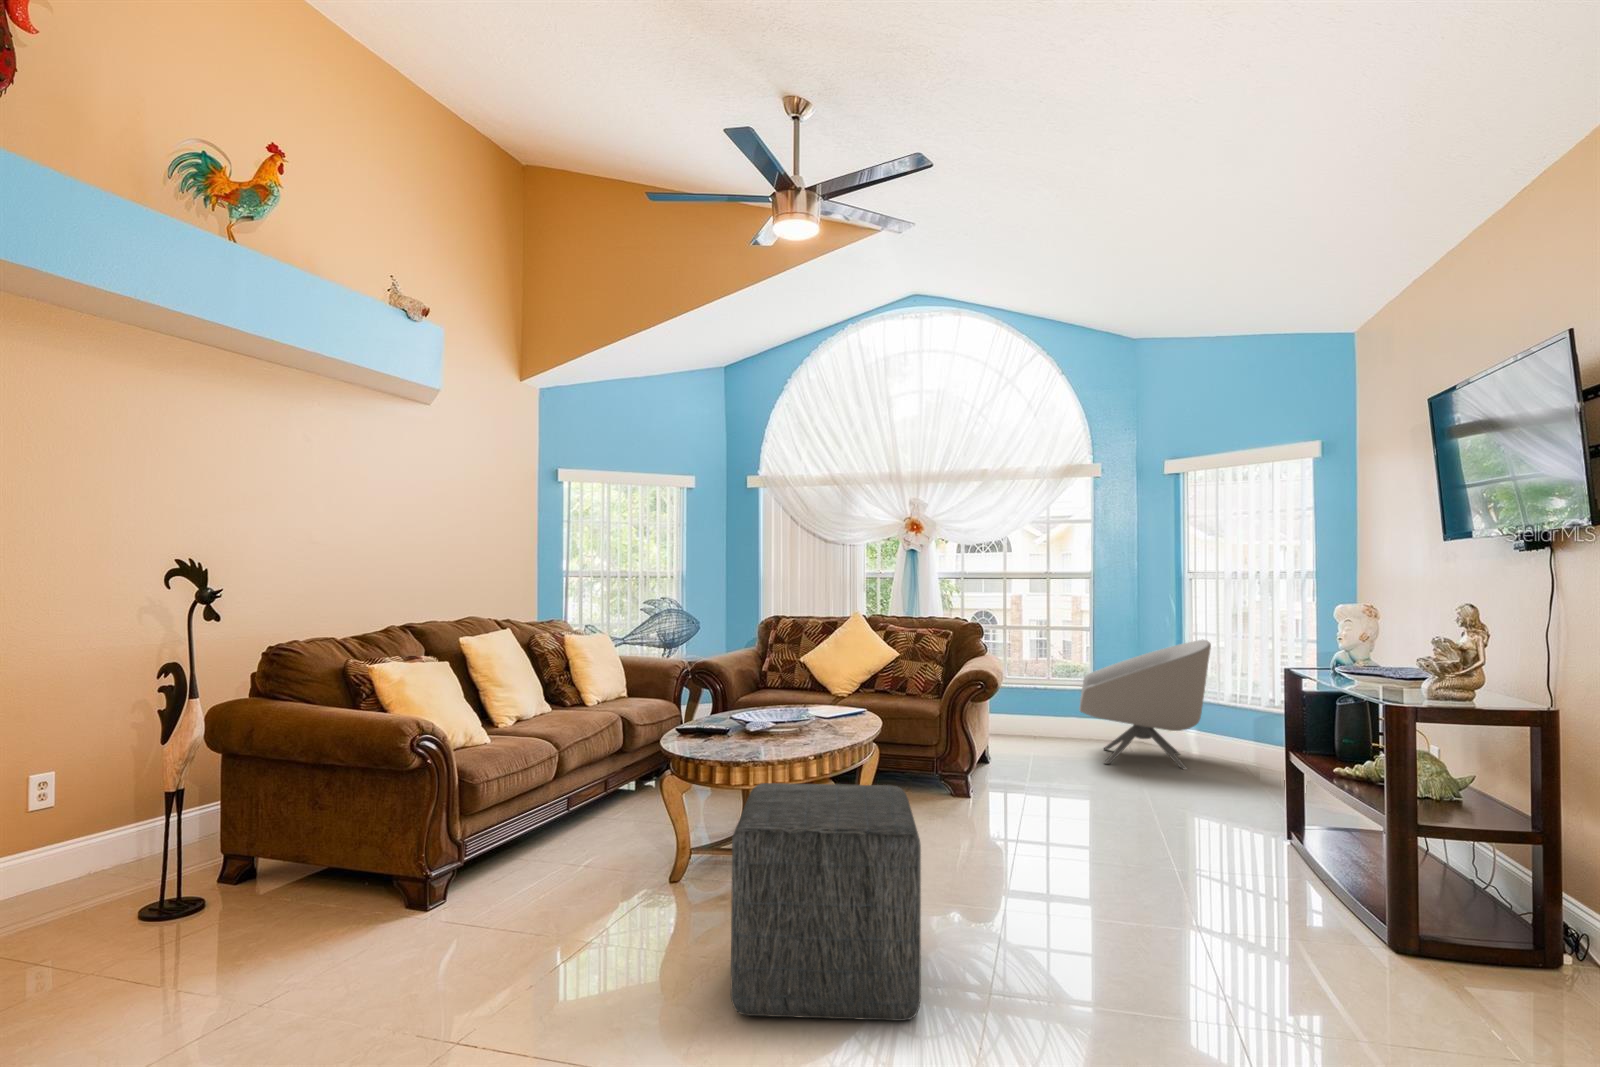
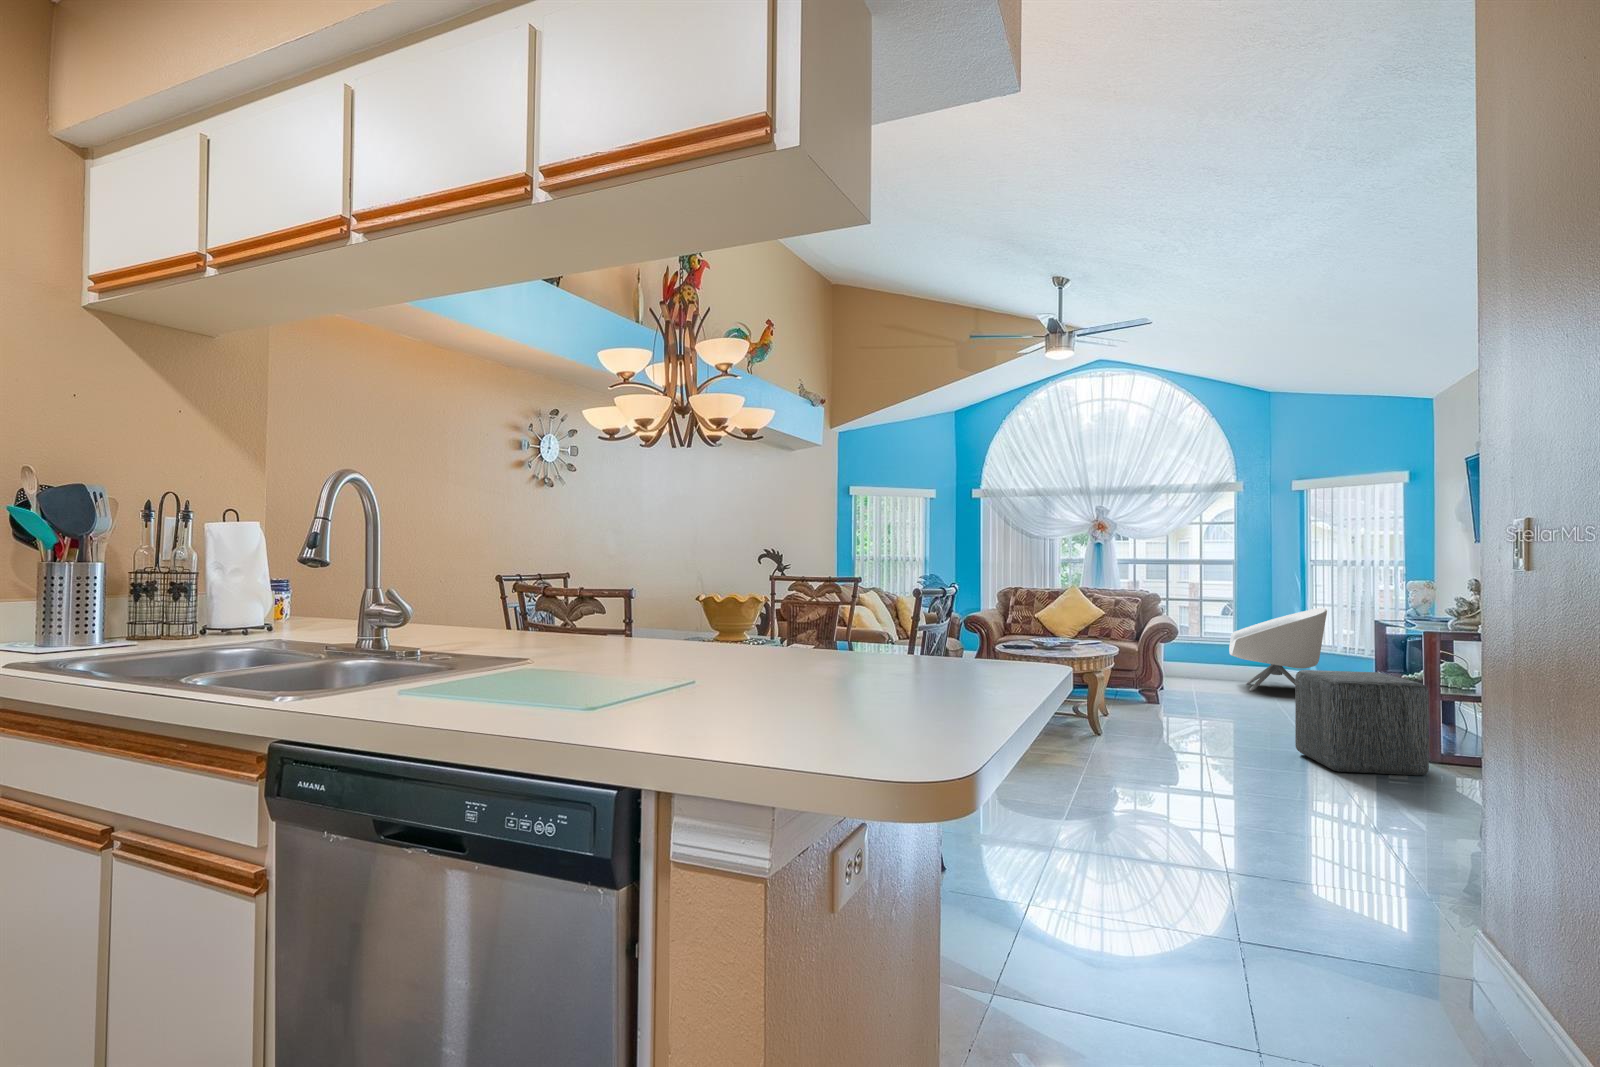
ottoman: present [731,783,921,1021] -> present [1295,670,1429,775]

